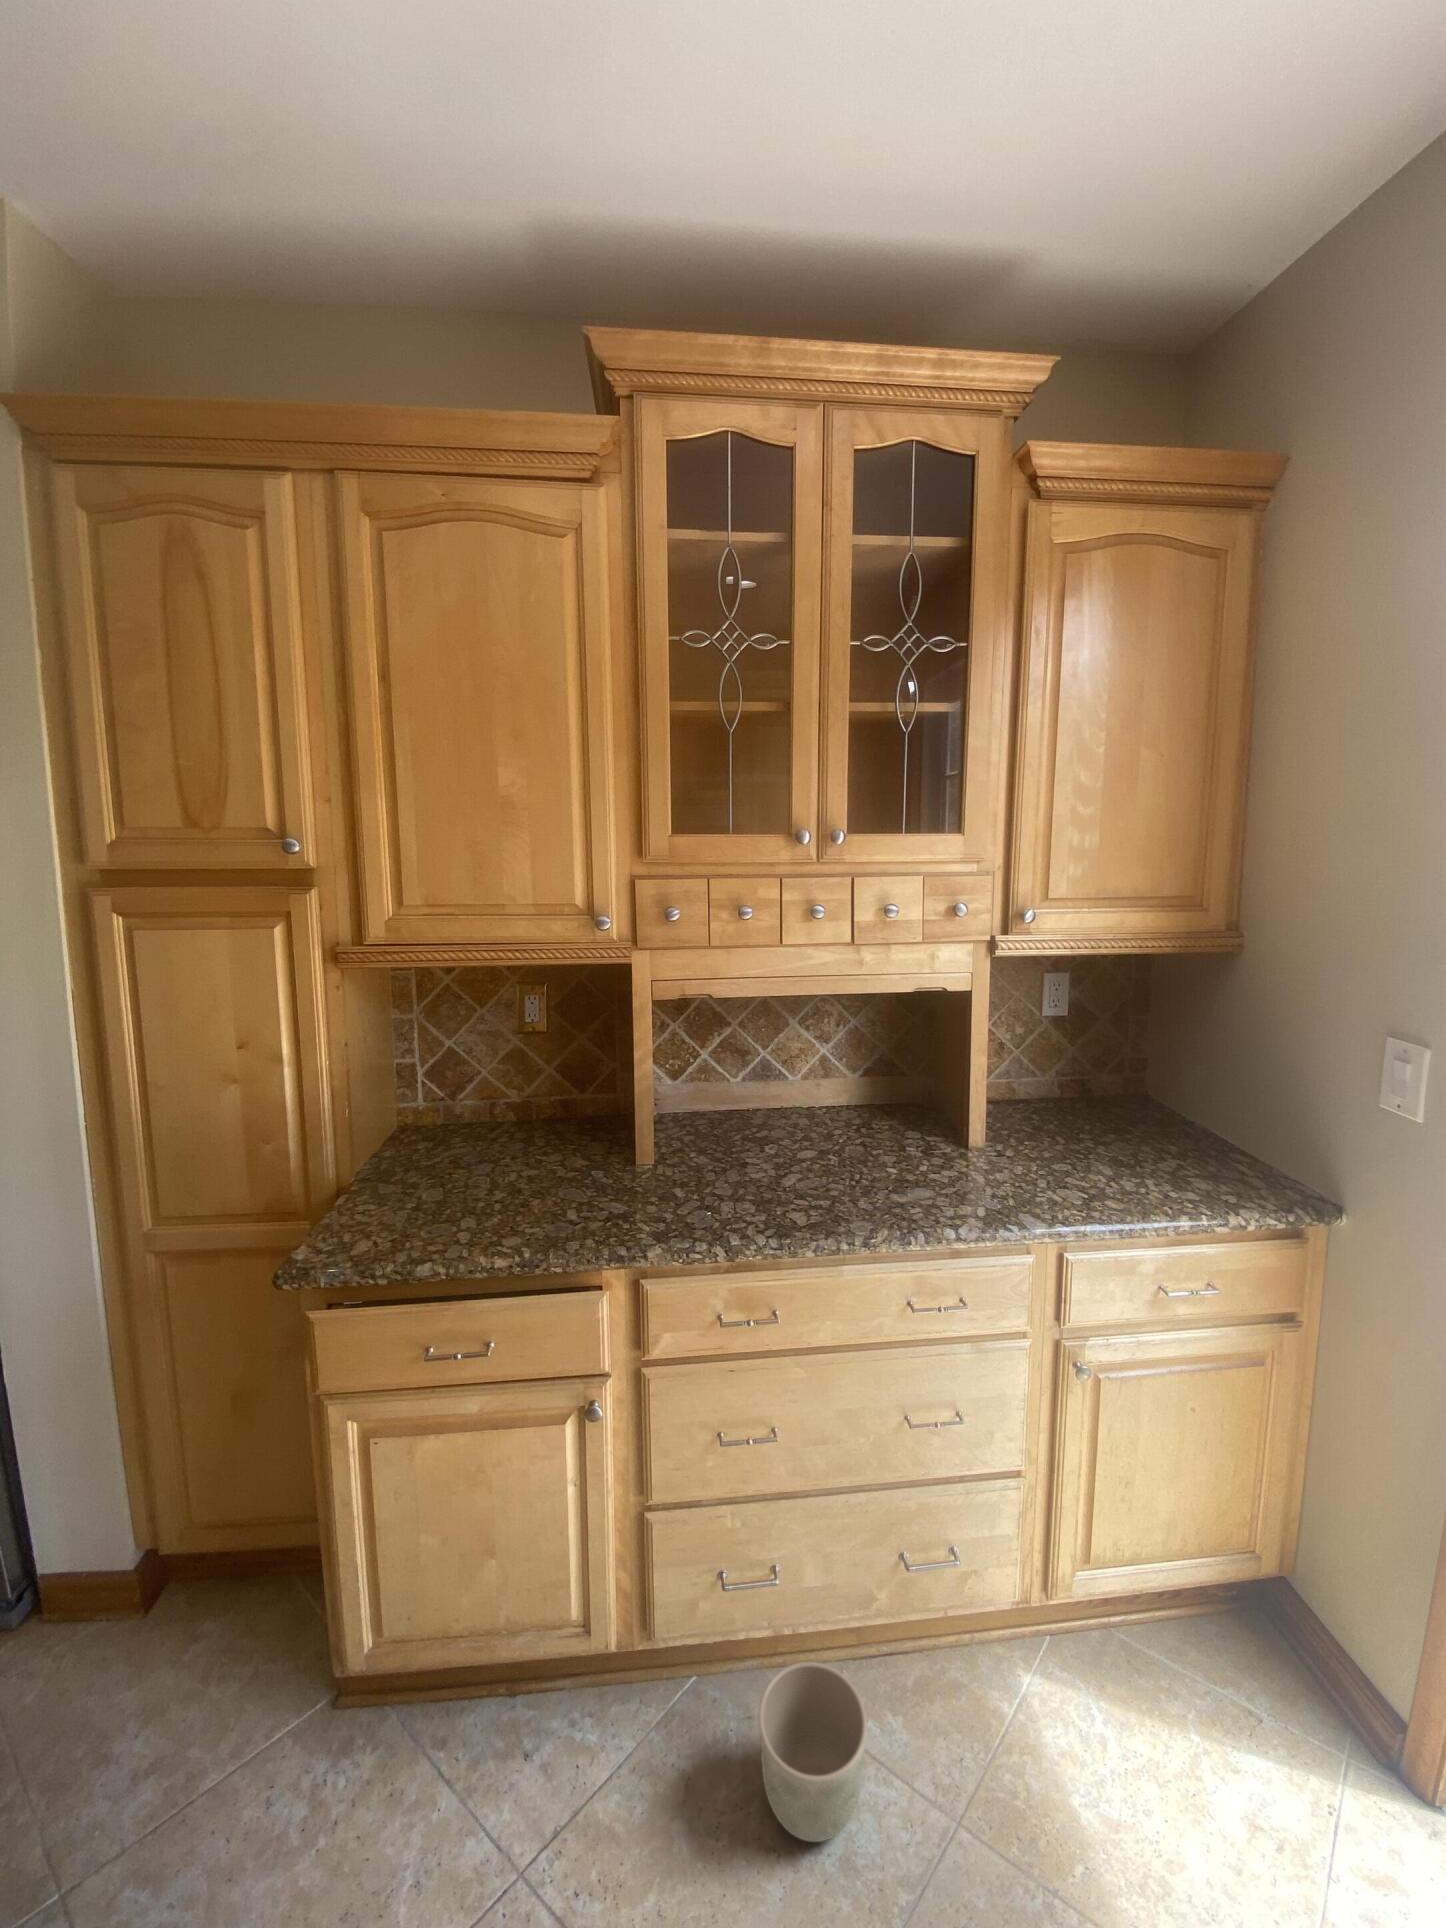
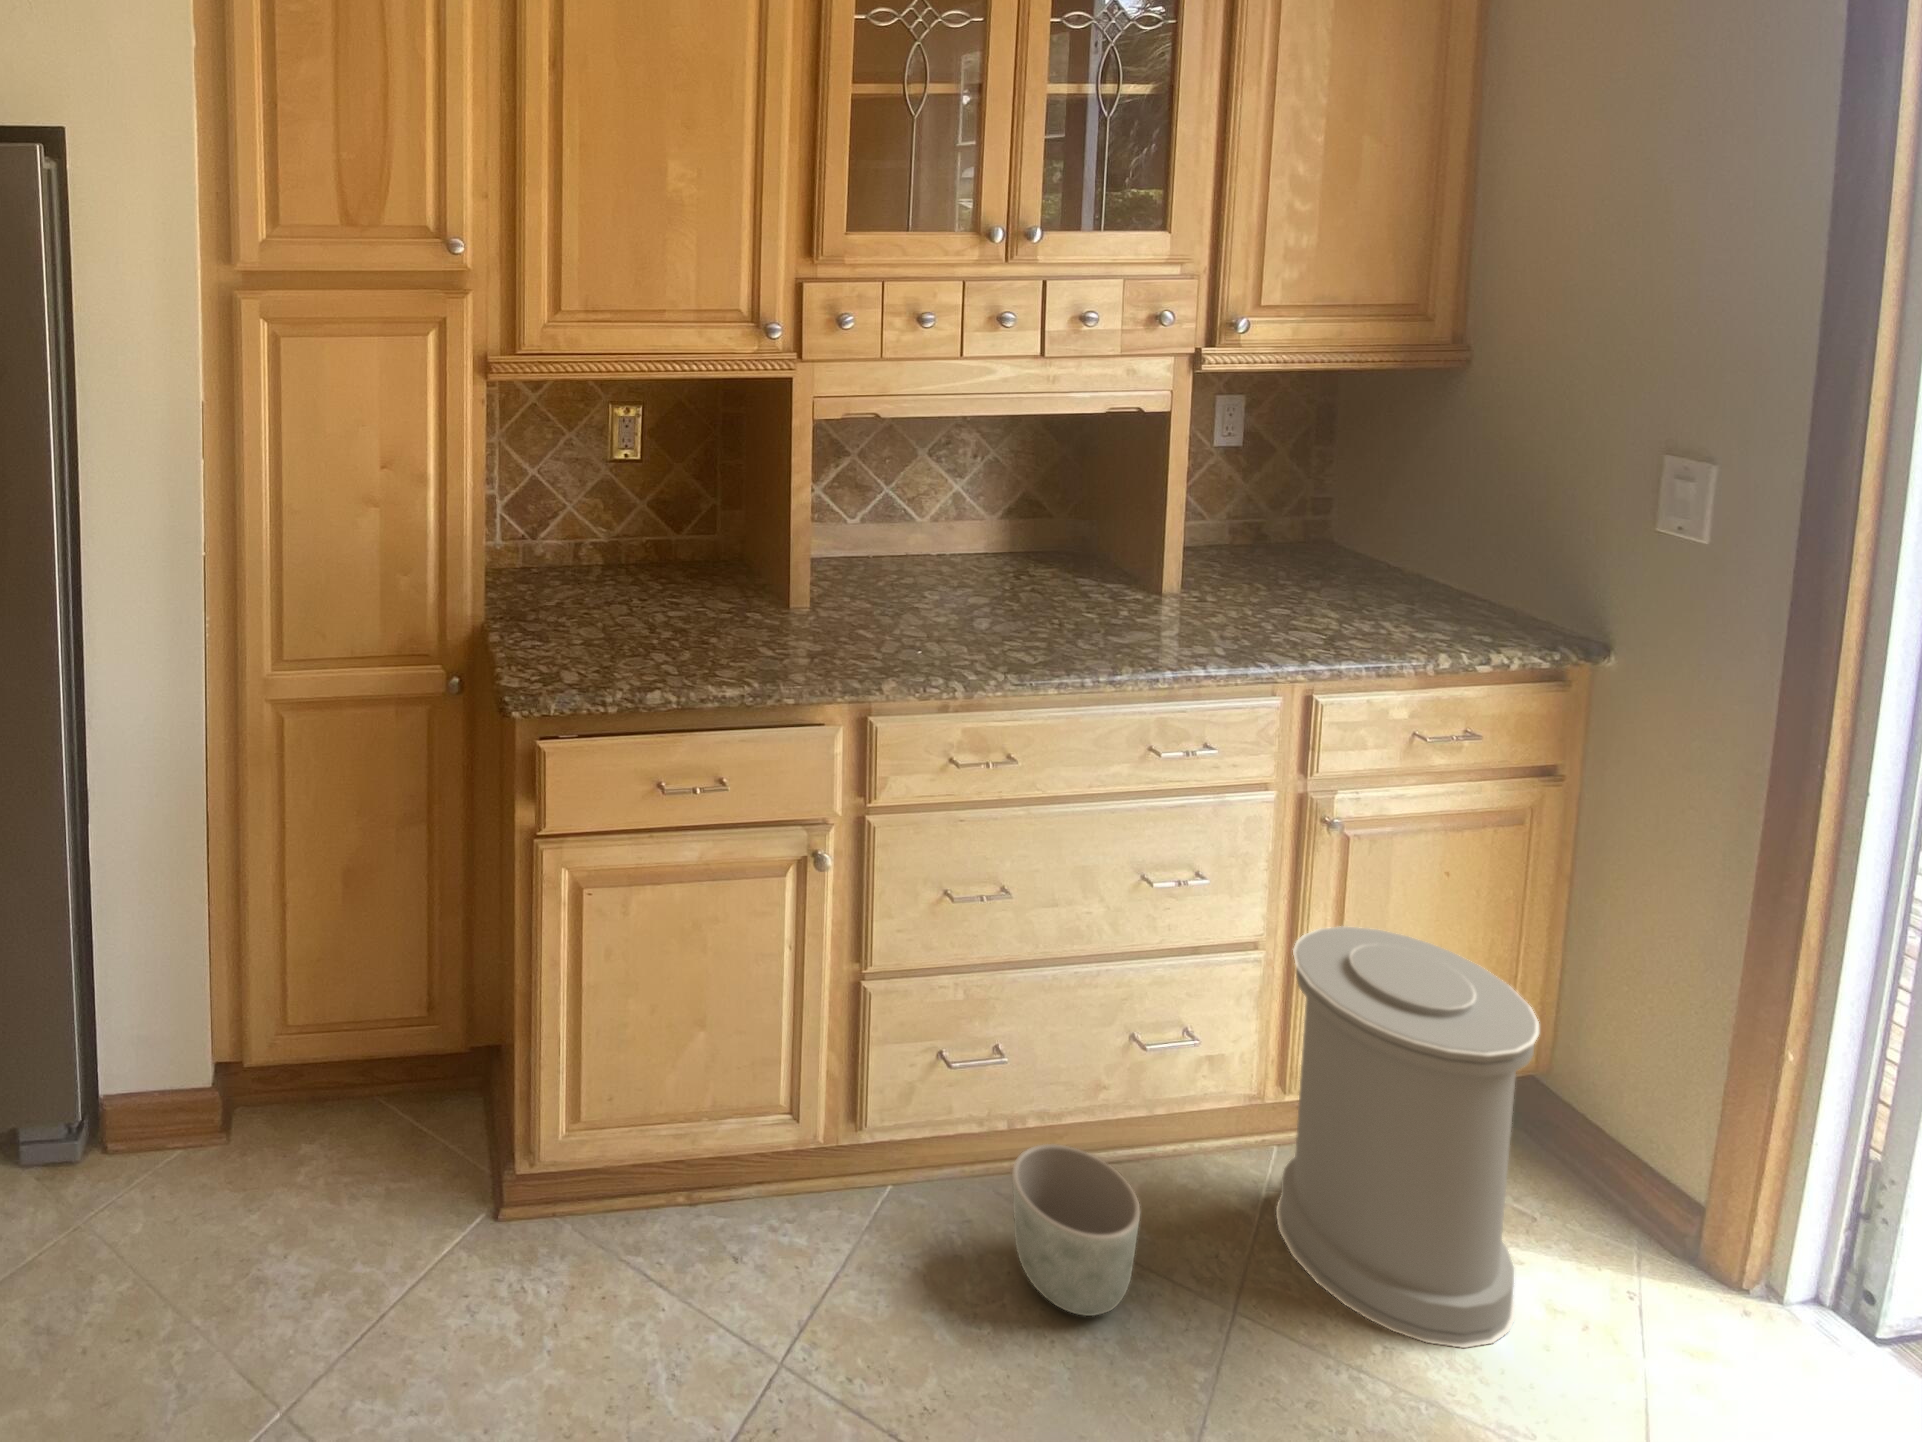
trash can: none [1021,1459,1238,1882] -> present [1276,926,1539,1348]

